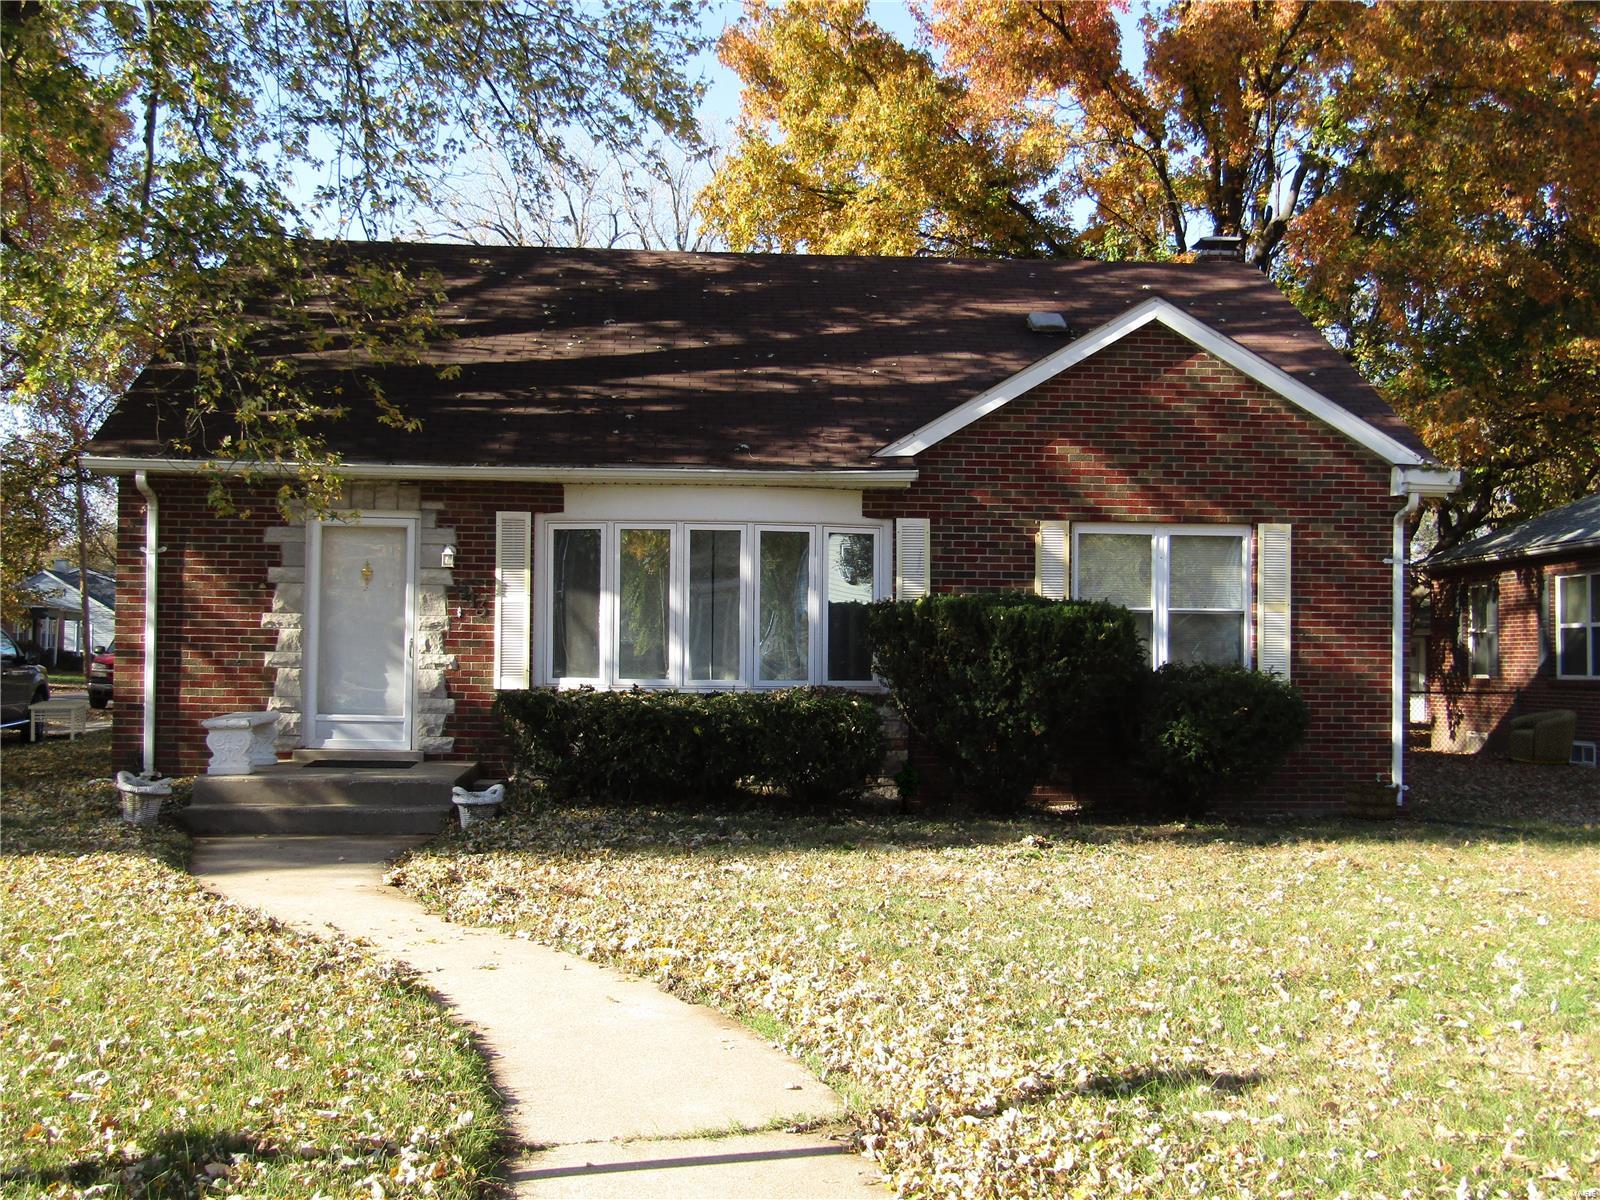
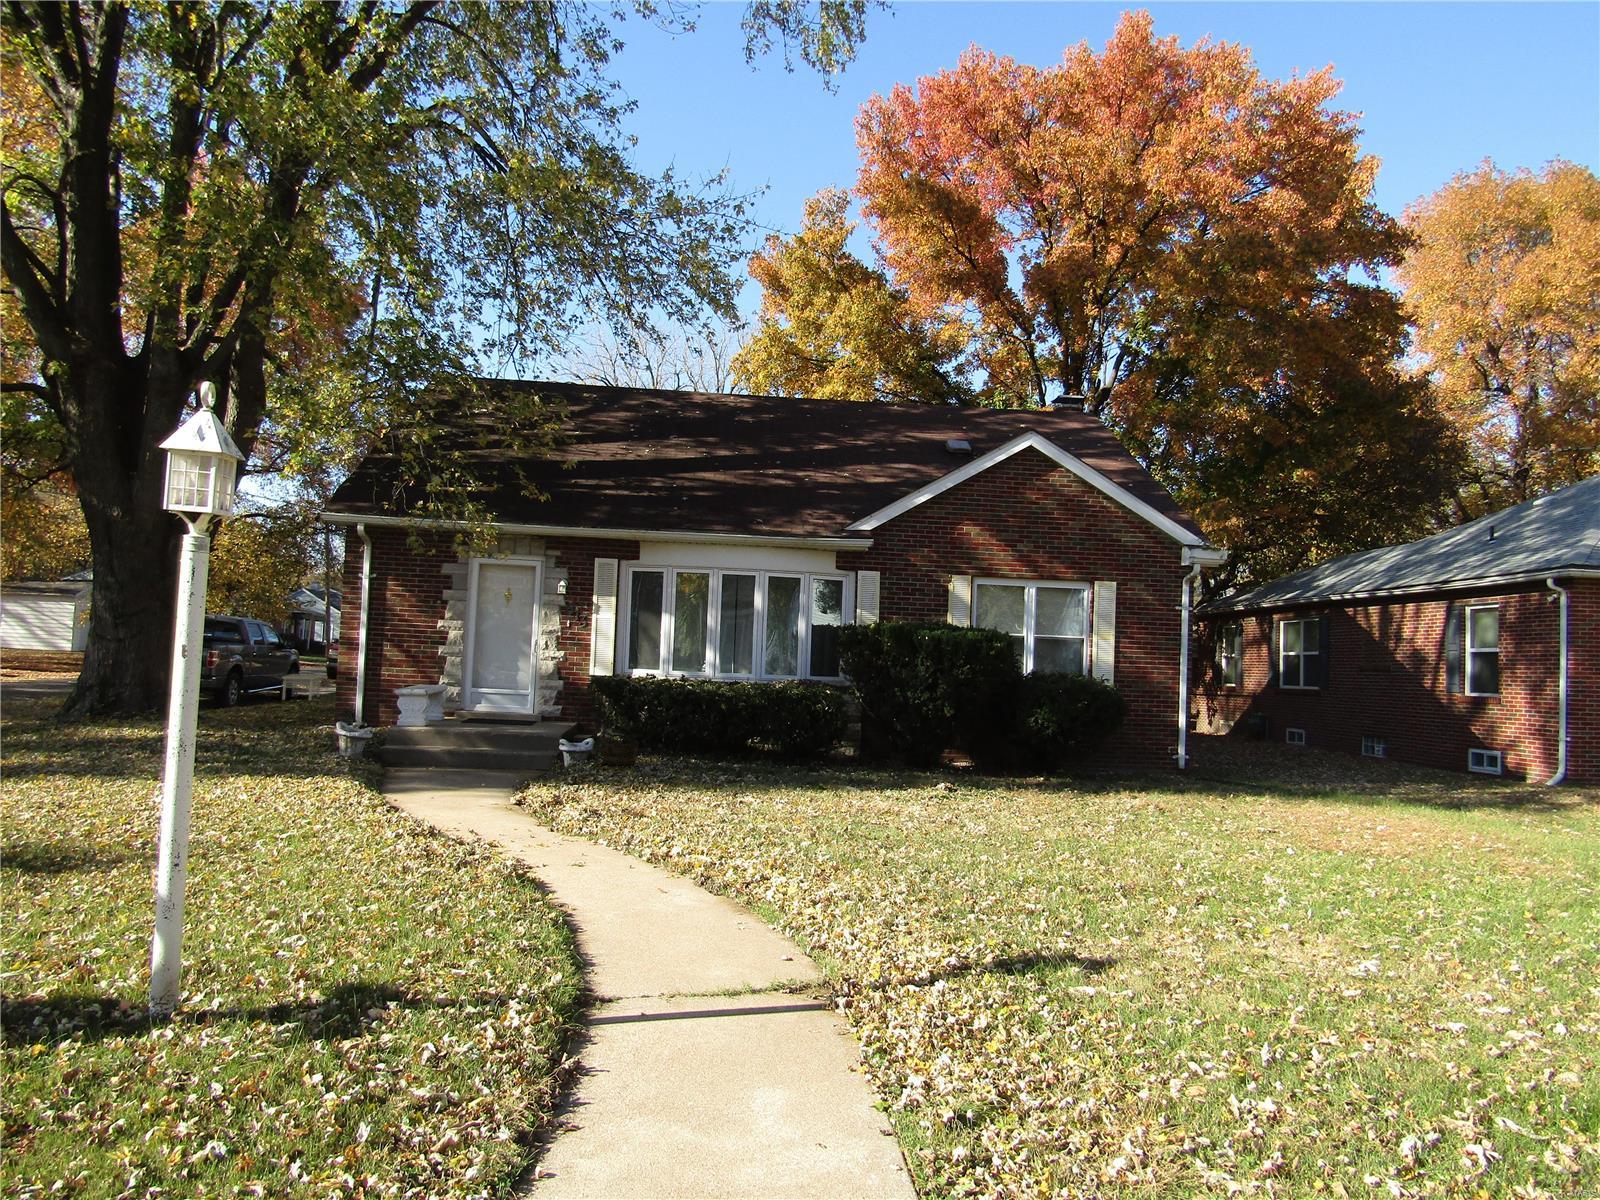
armchair: present [1508,710,1577,763] -> none [1250,709,1295,744]
decorative plant: present [891,758,920,814] -> none [848,728,870,766]
bucket: present [1344,783,1401,819] -> present [601,738,639,765]

